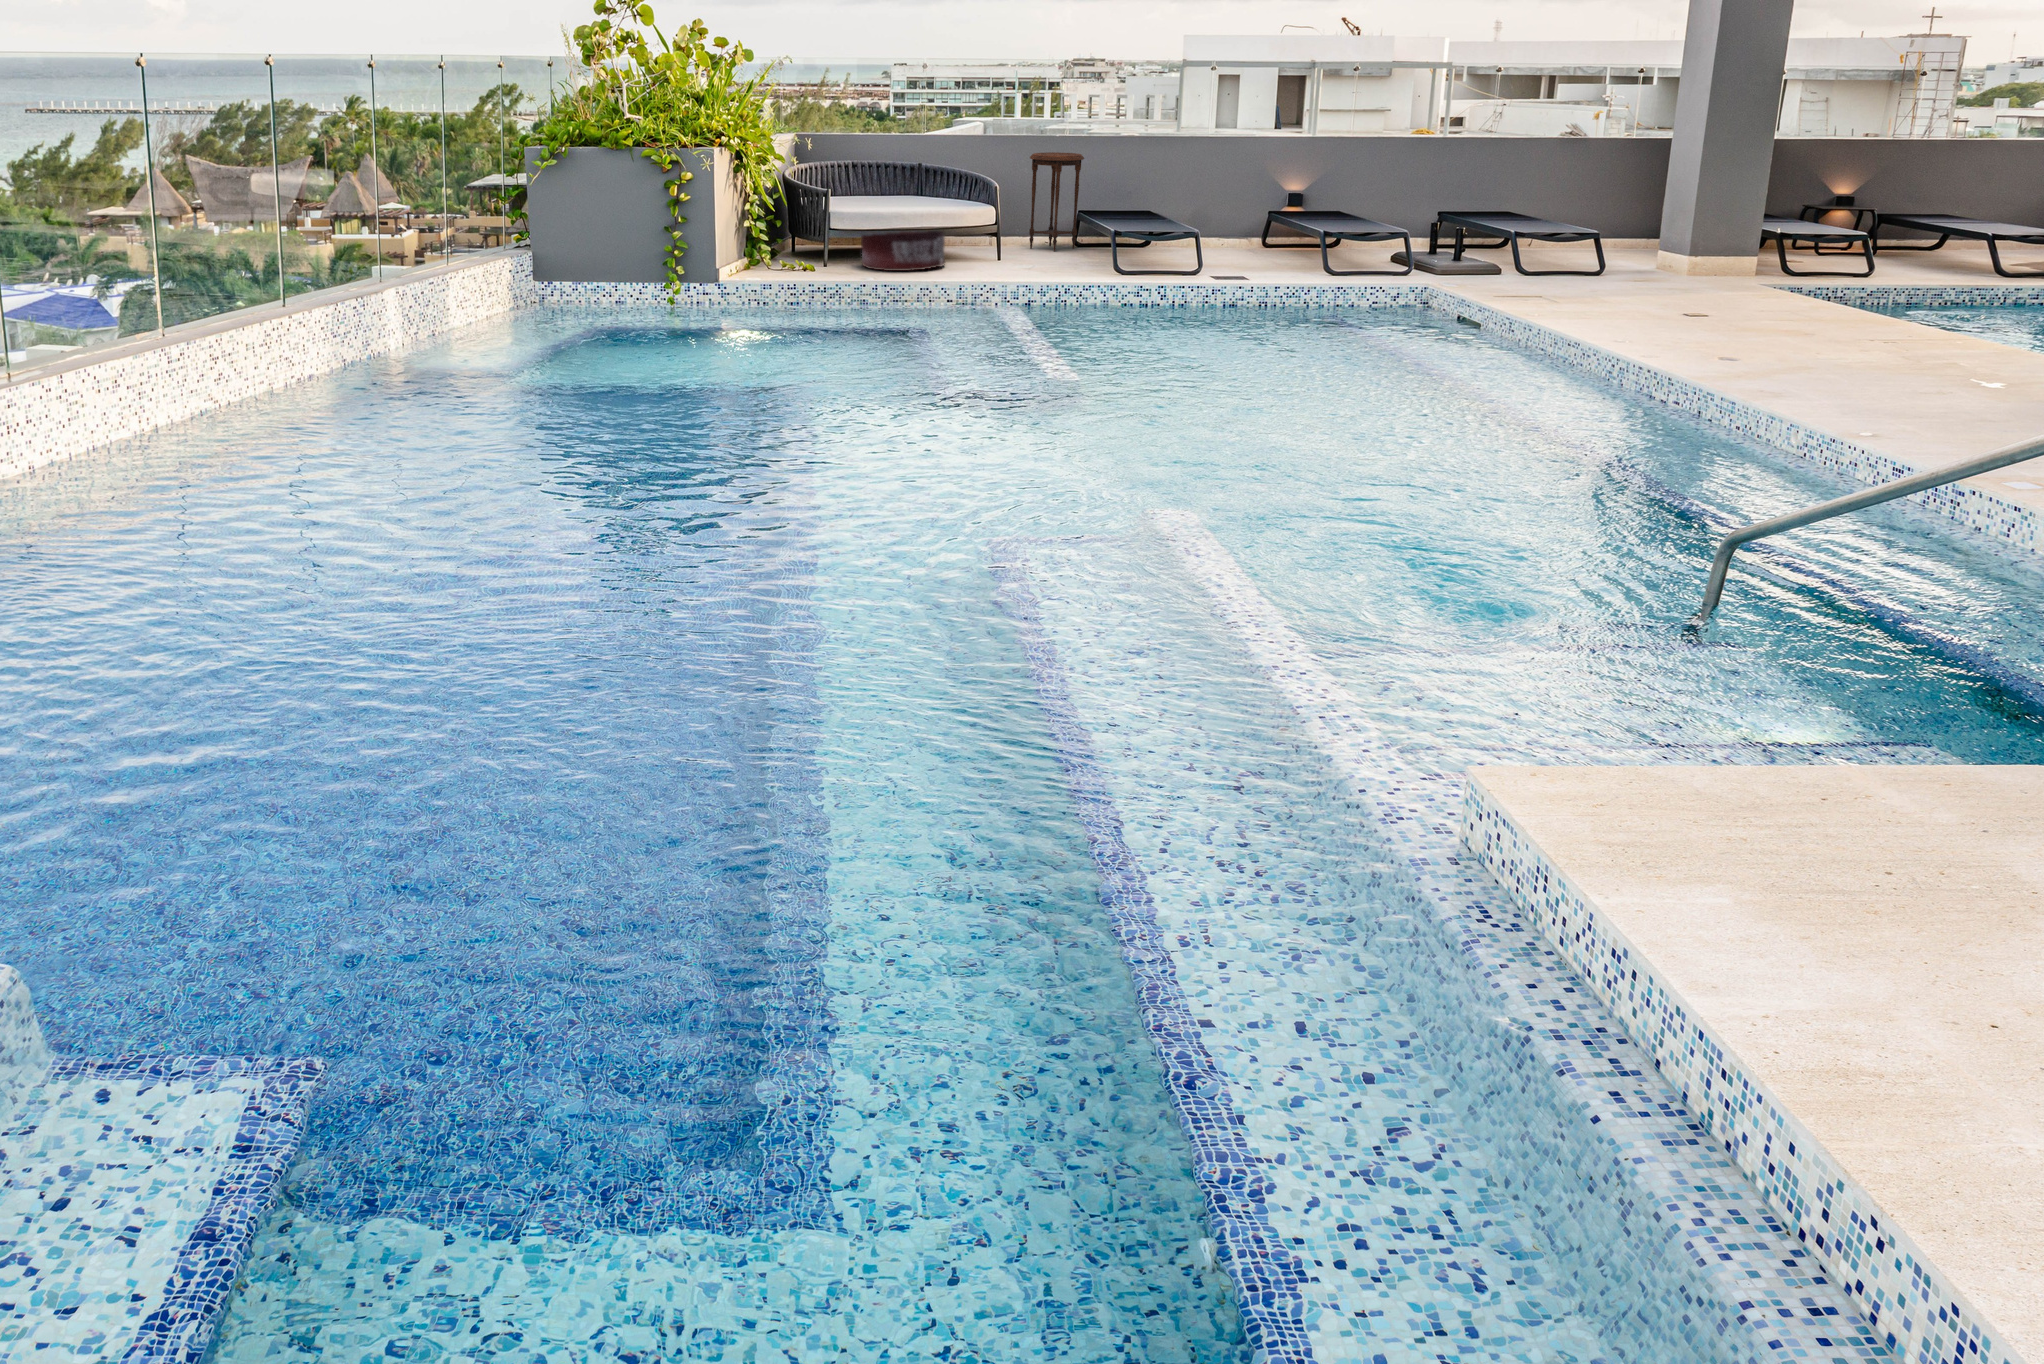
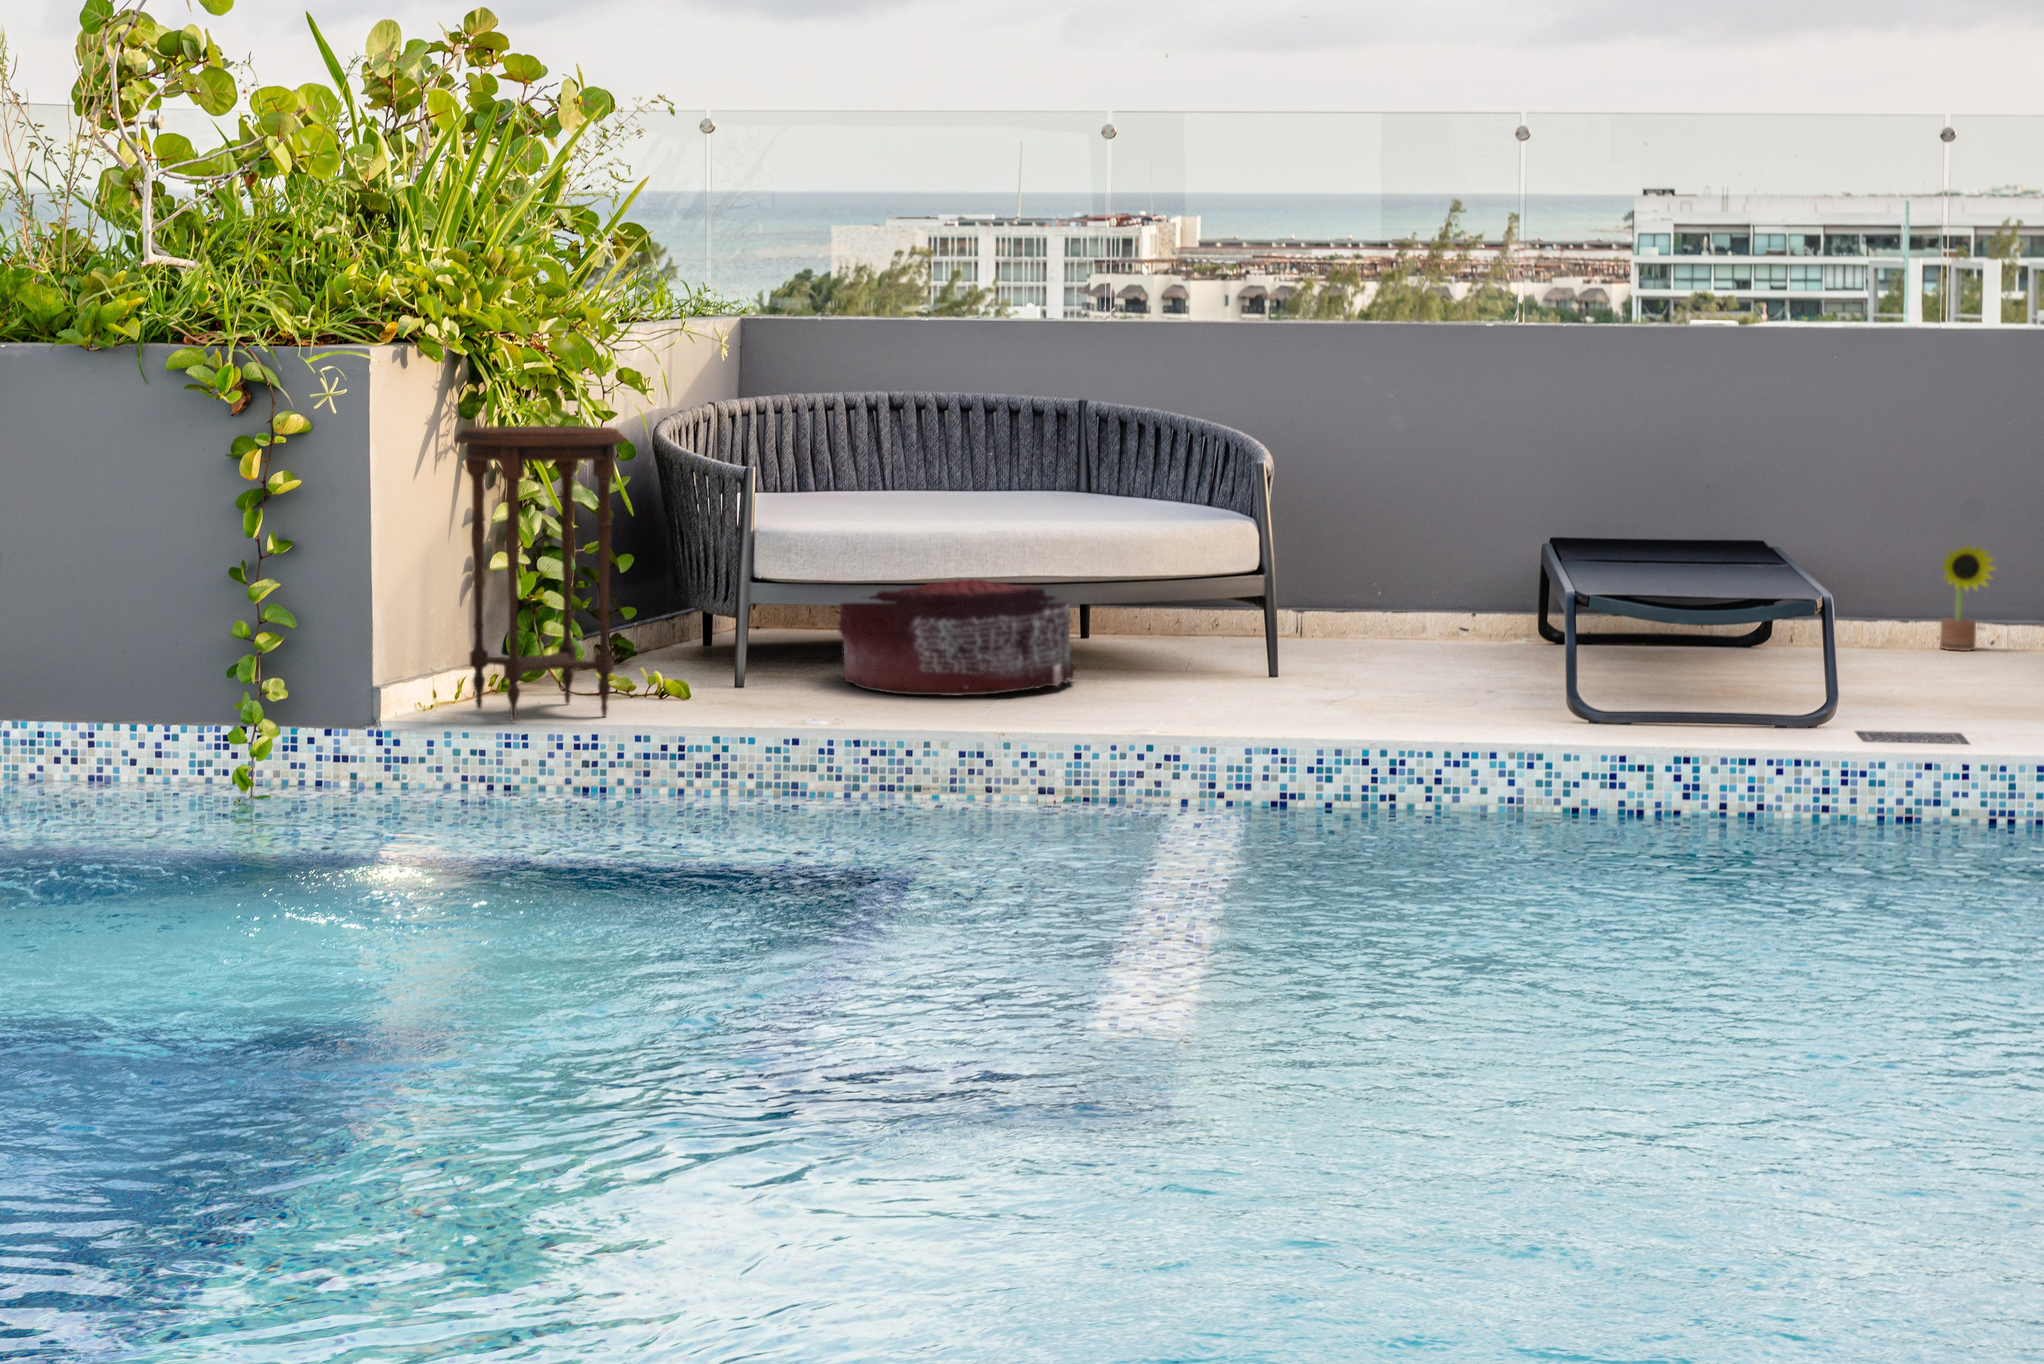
side table: present [1029,152,1084,252] -> present [454,426,626,723]
decorative plant: none [1251,205,1273,248] -> present [1940,545,1996,651]

